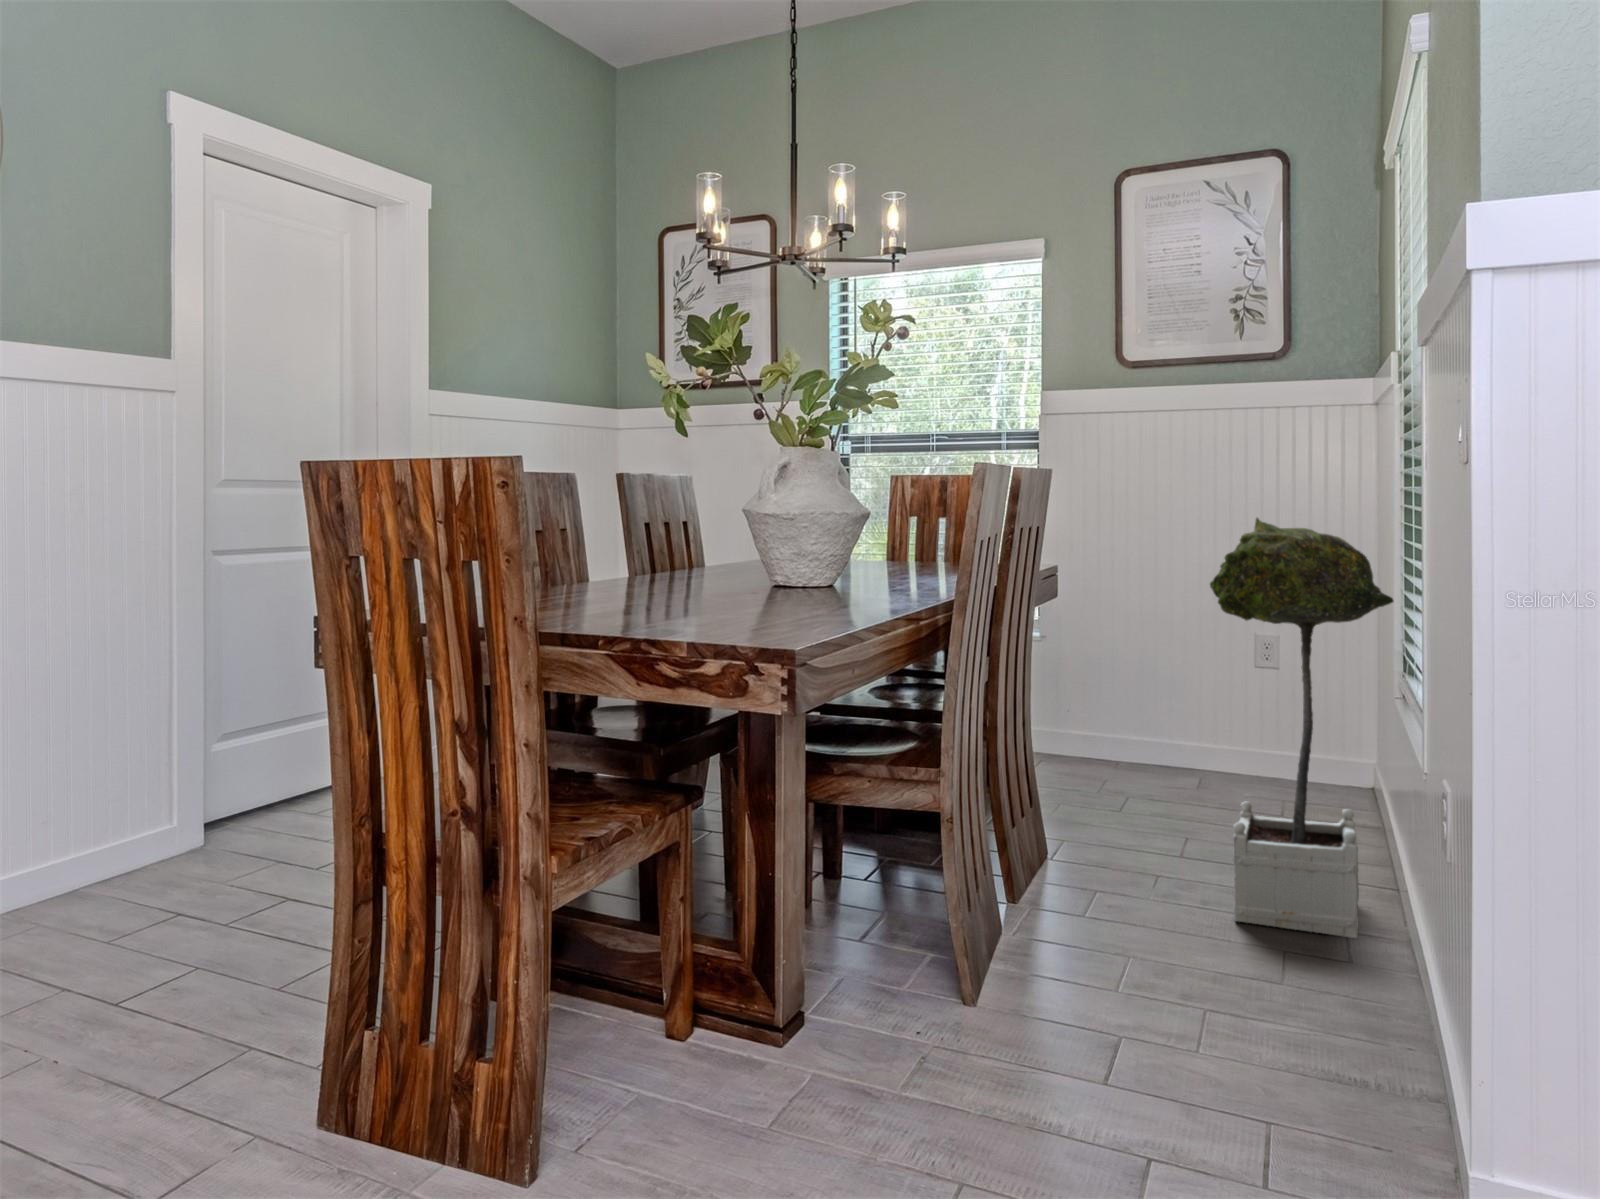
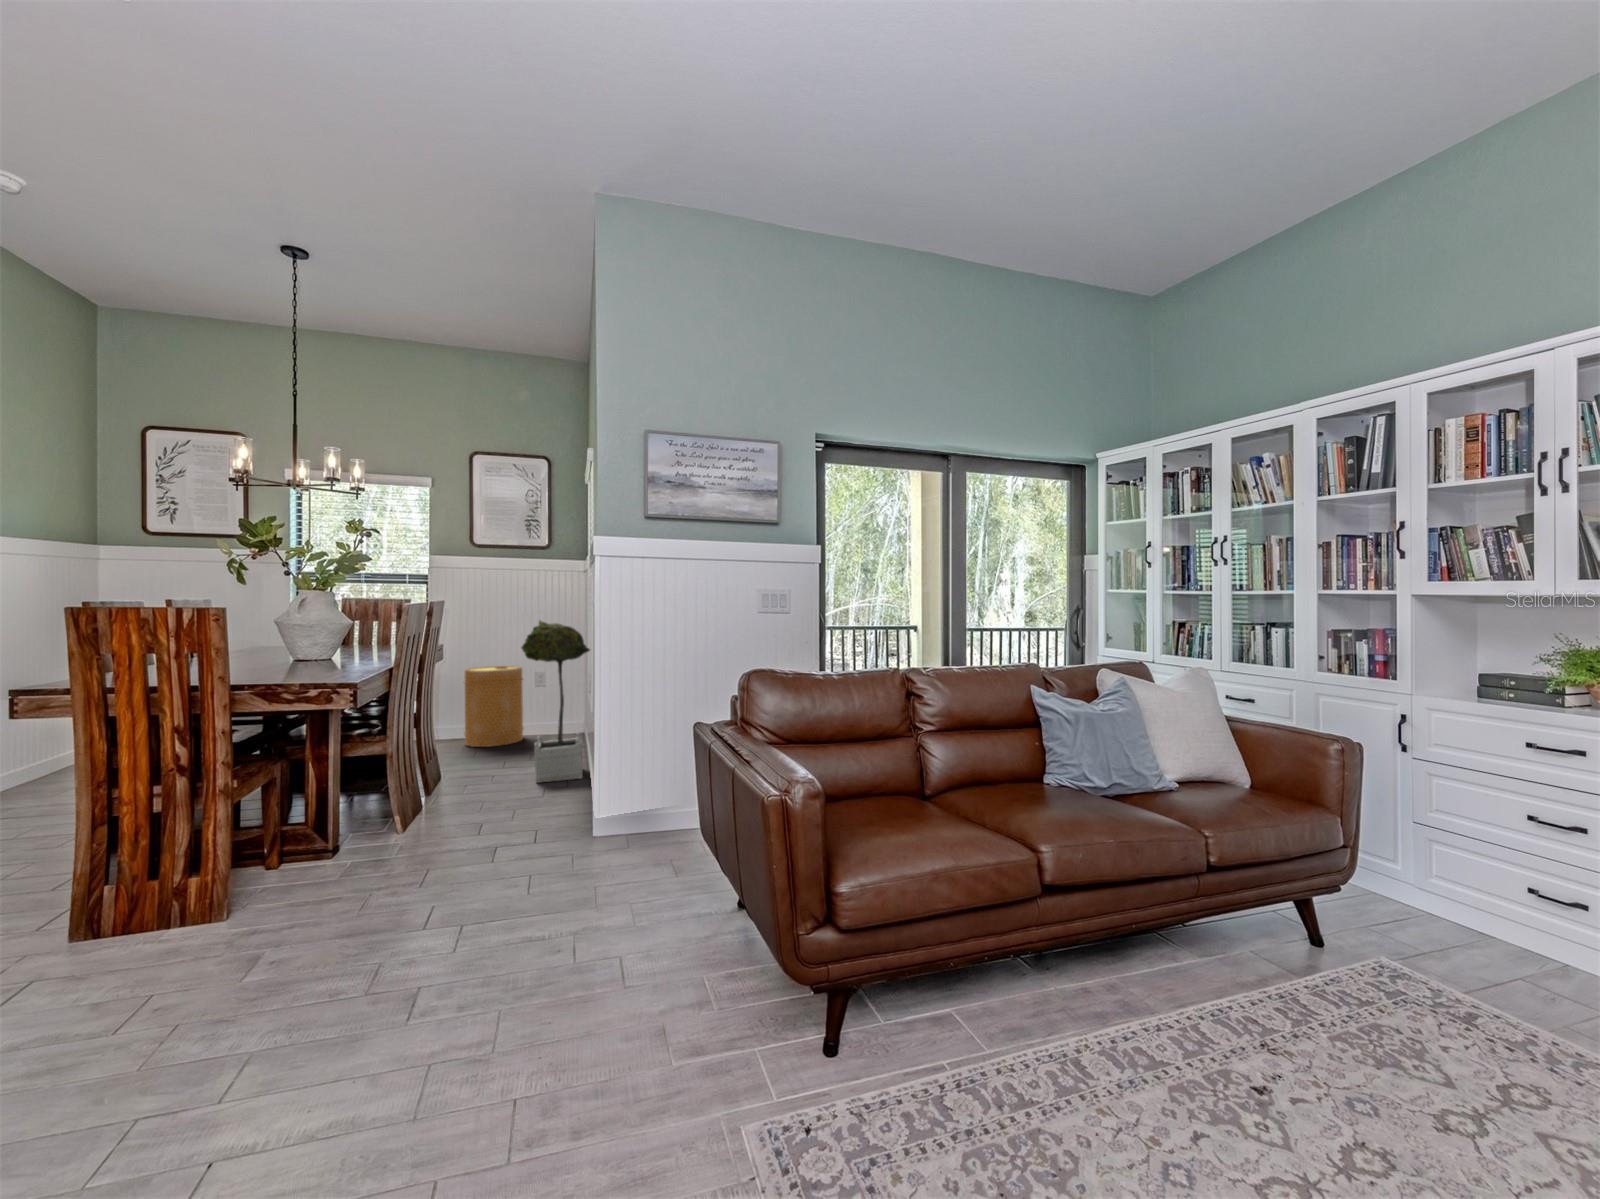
basket: none [1090,620,1210,790] -> present [464,666,523,747]

